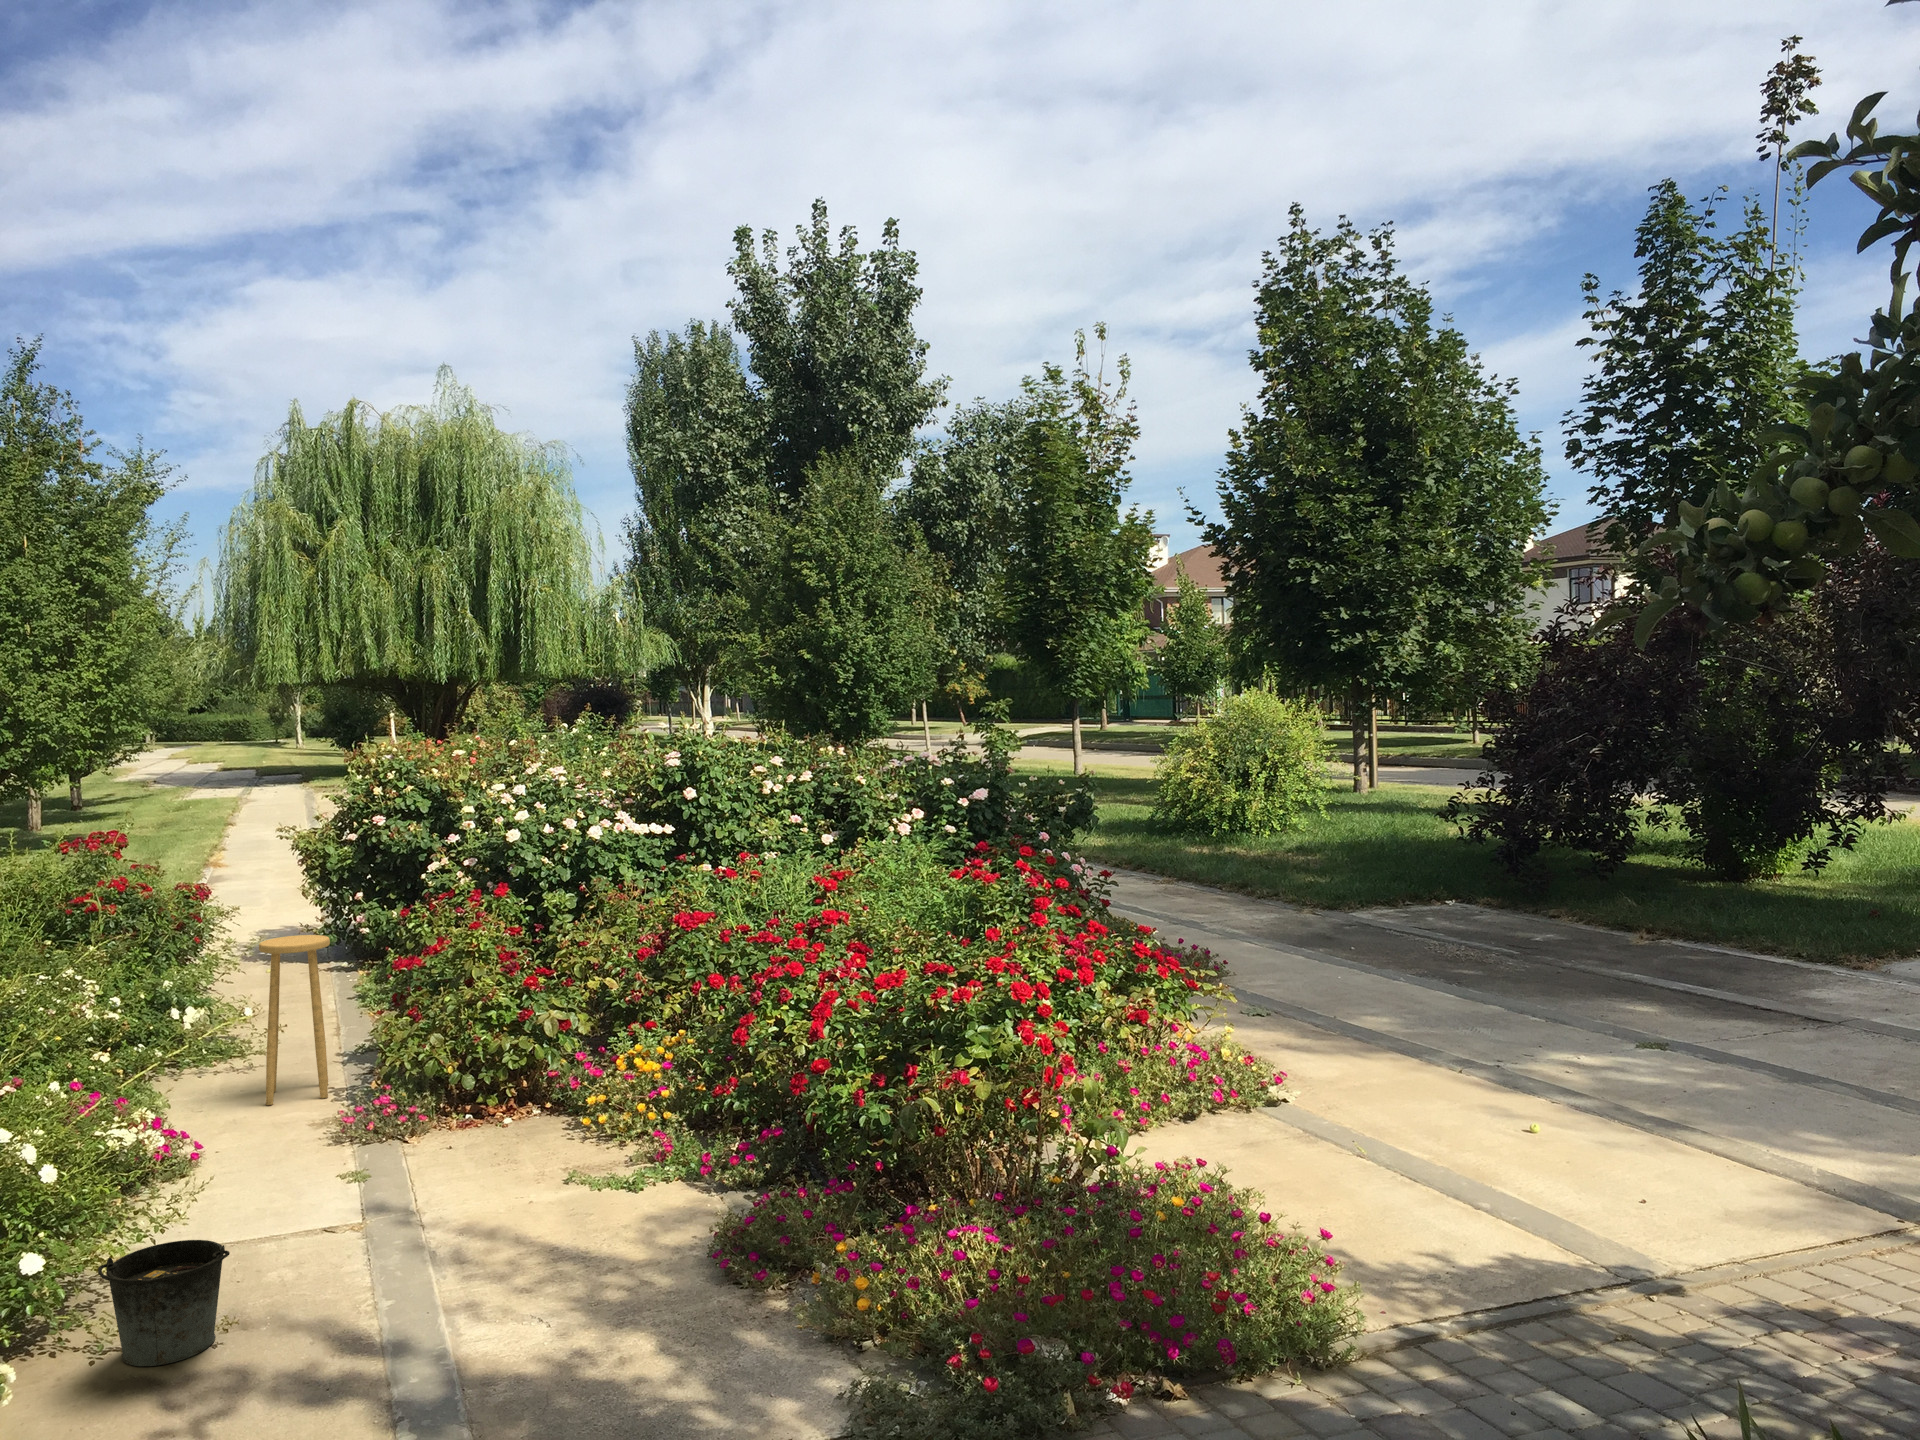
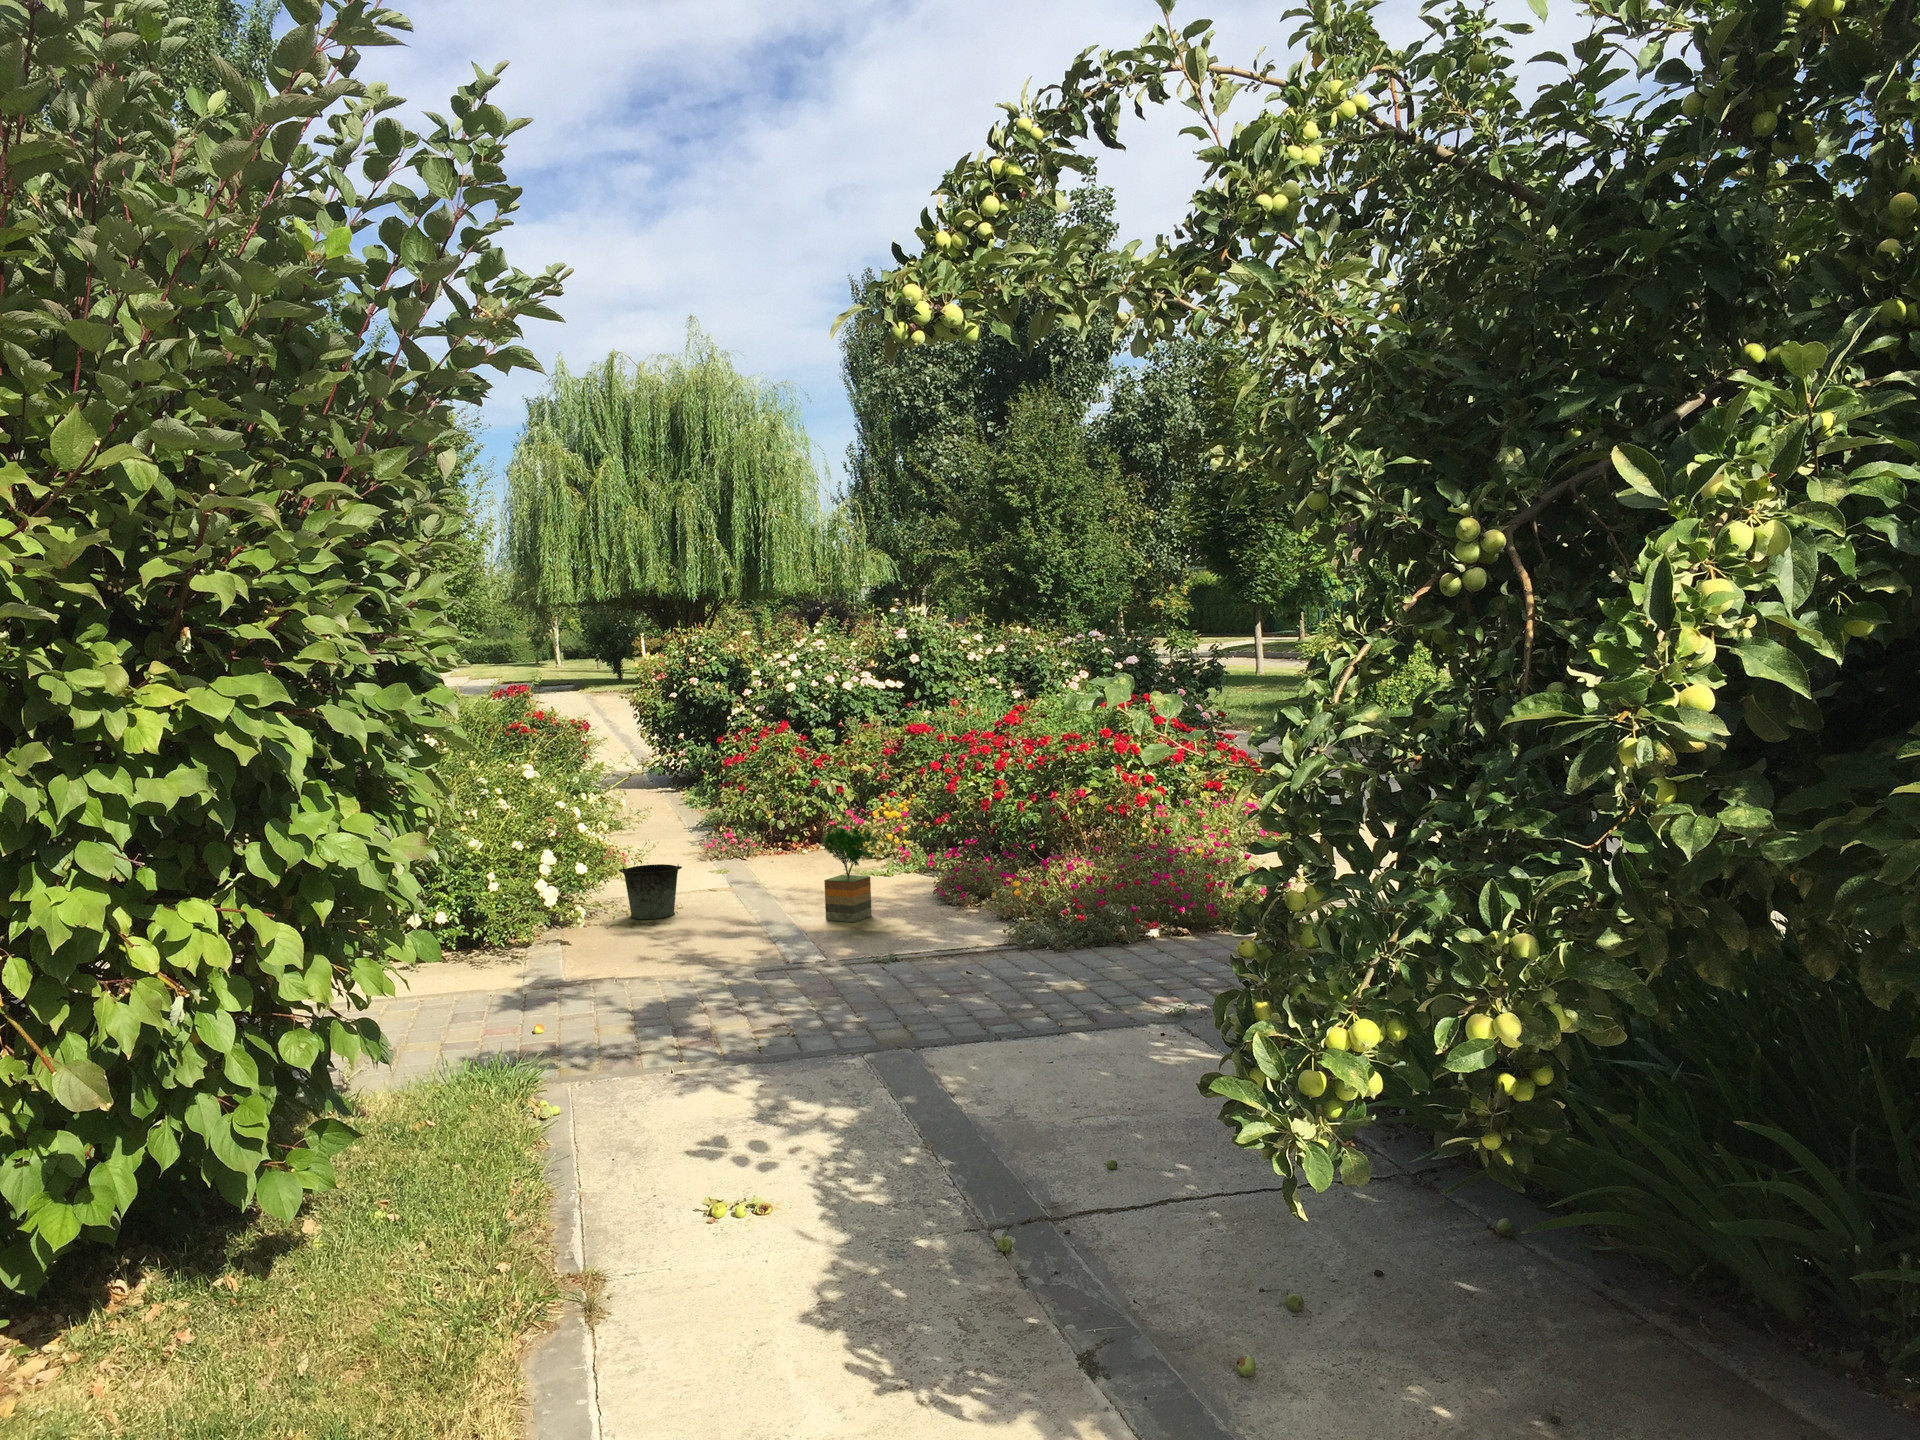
stool: present [259,935,330,1105] -> none [645,741,689,846]
potted tree: none [492,1177,610,1372] -> present [824,827,879,922]

